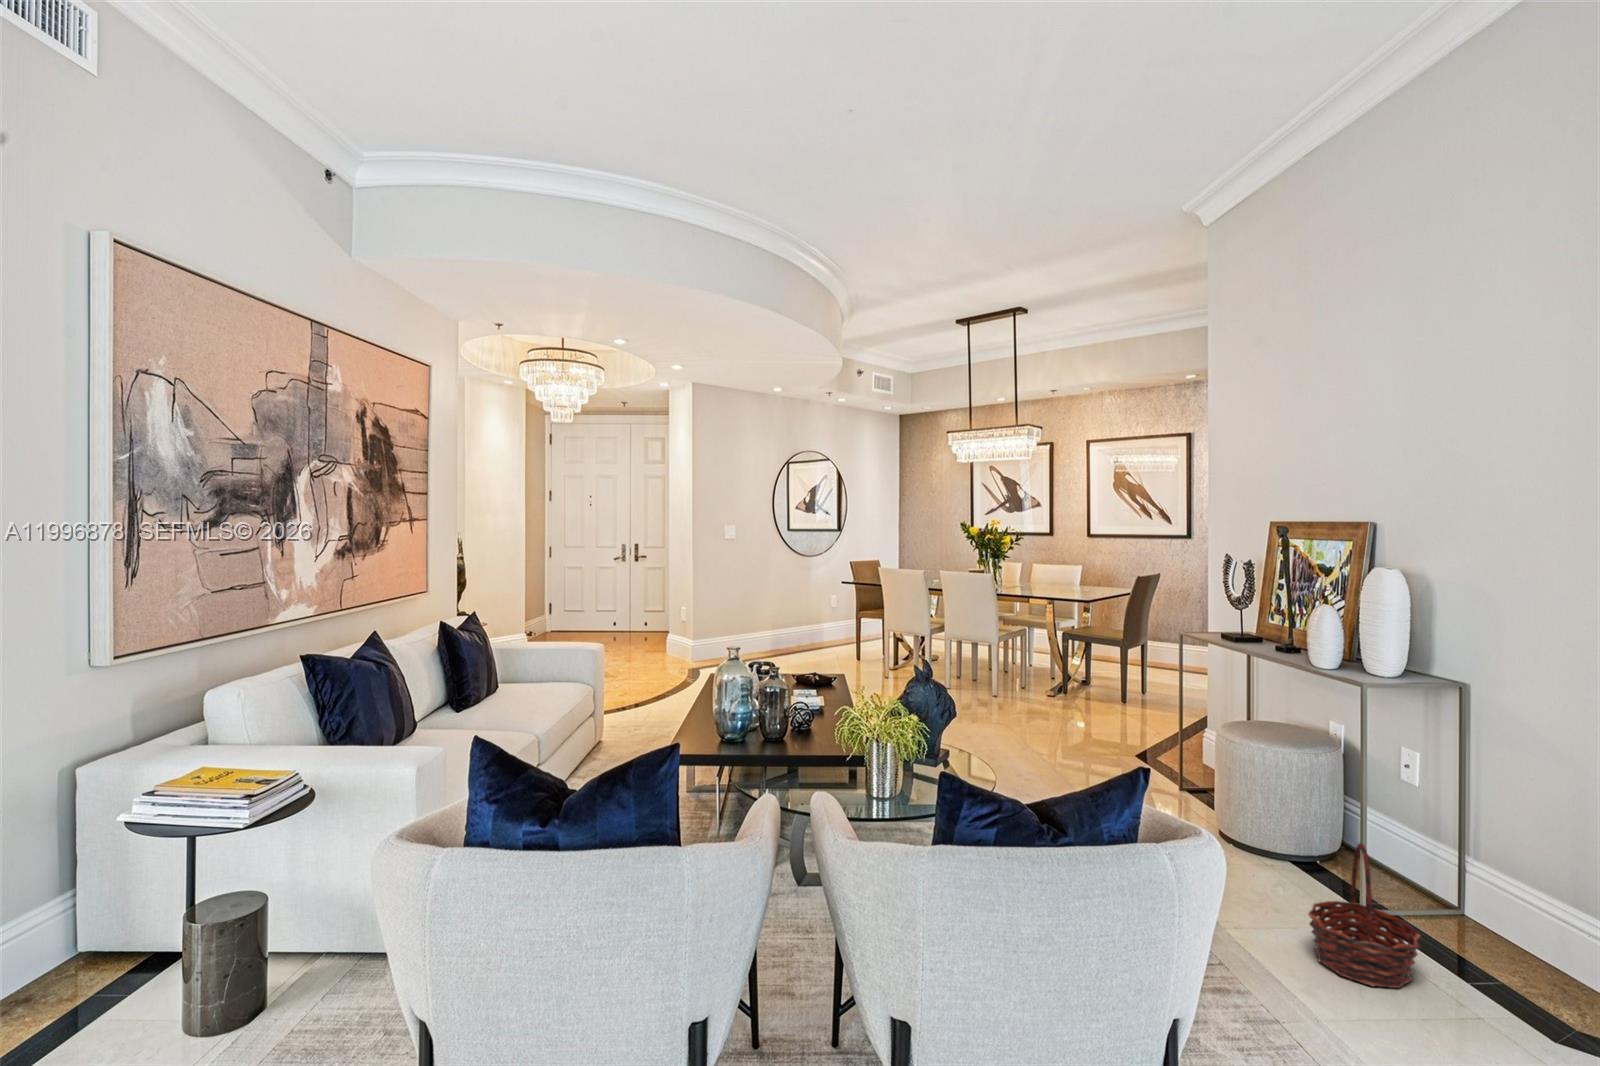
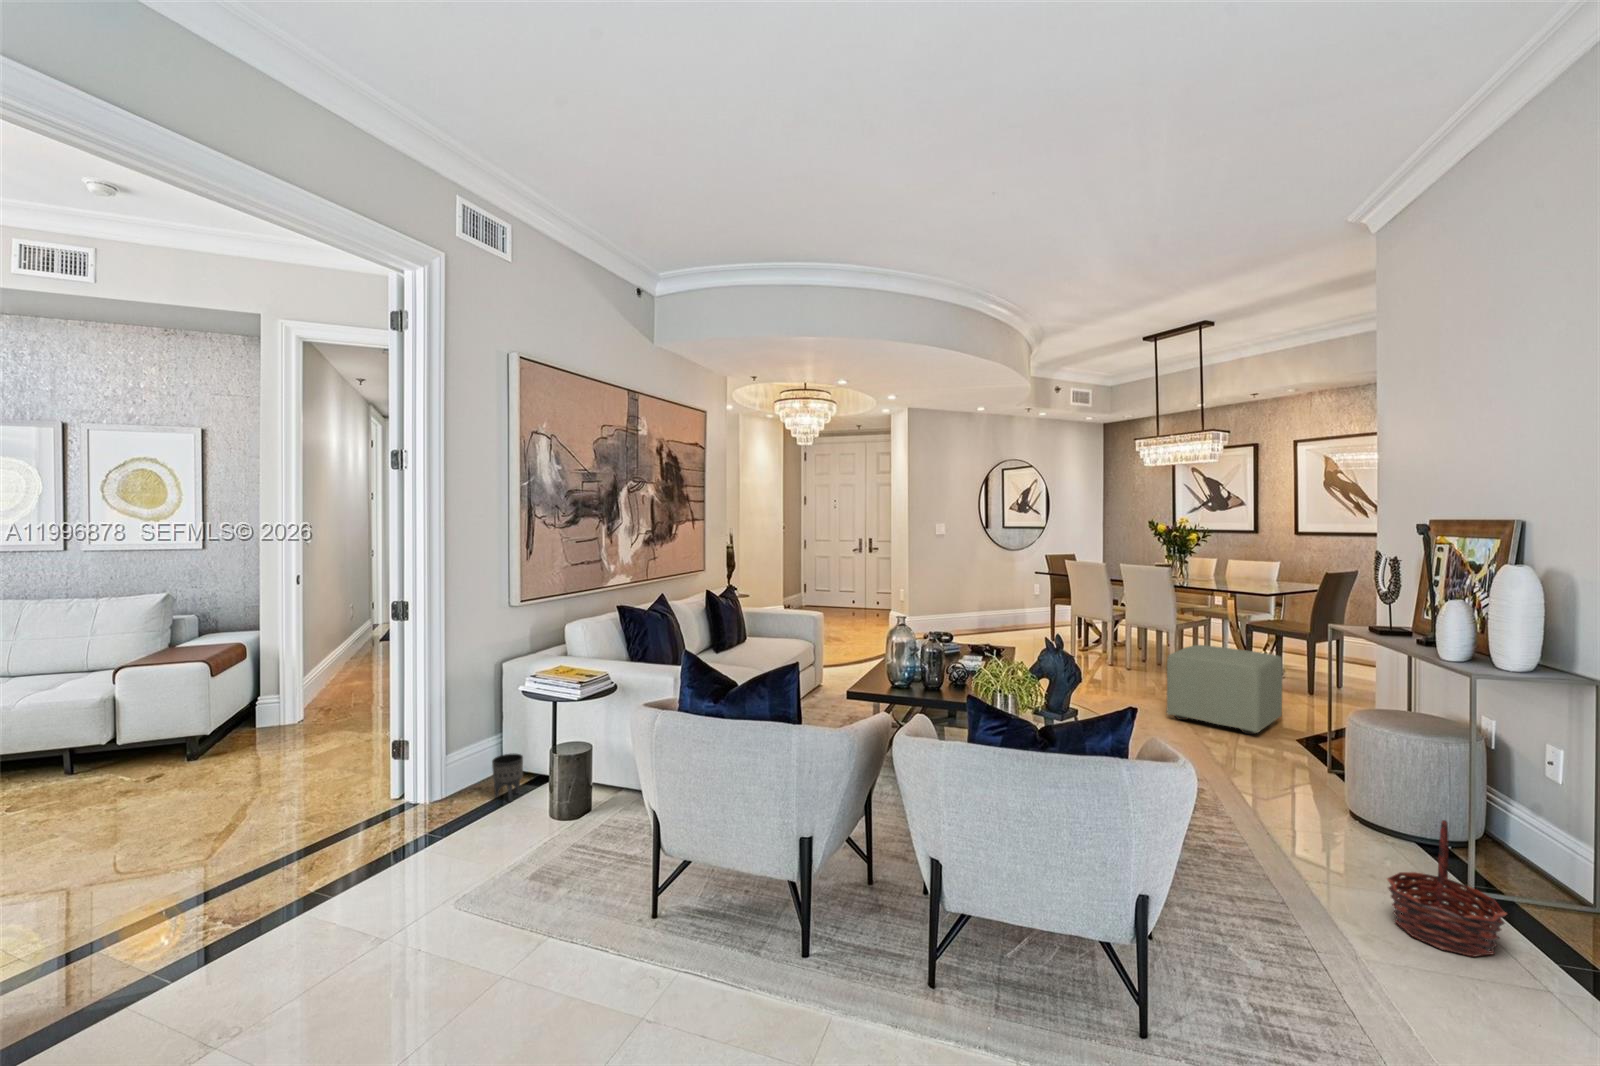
ottoman: none [1006,658,1111,753] -> present [1167,645,1282,734]
planter: none [55,928,124,1019] -> present [492,753,523,802]

